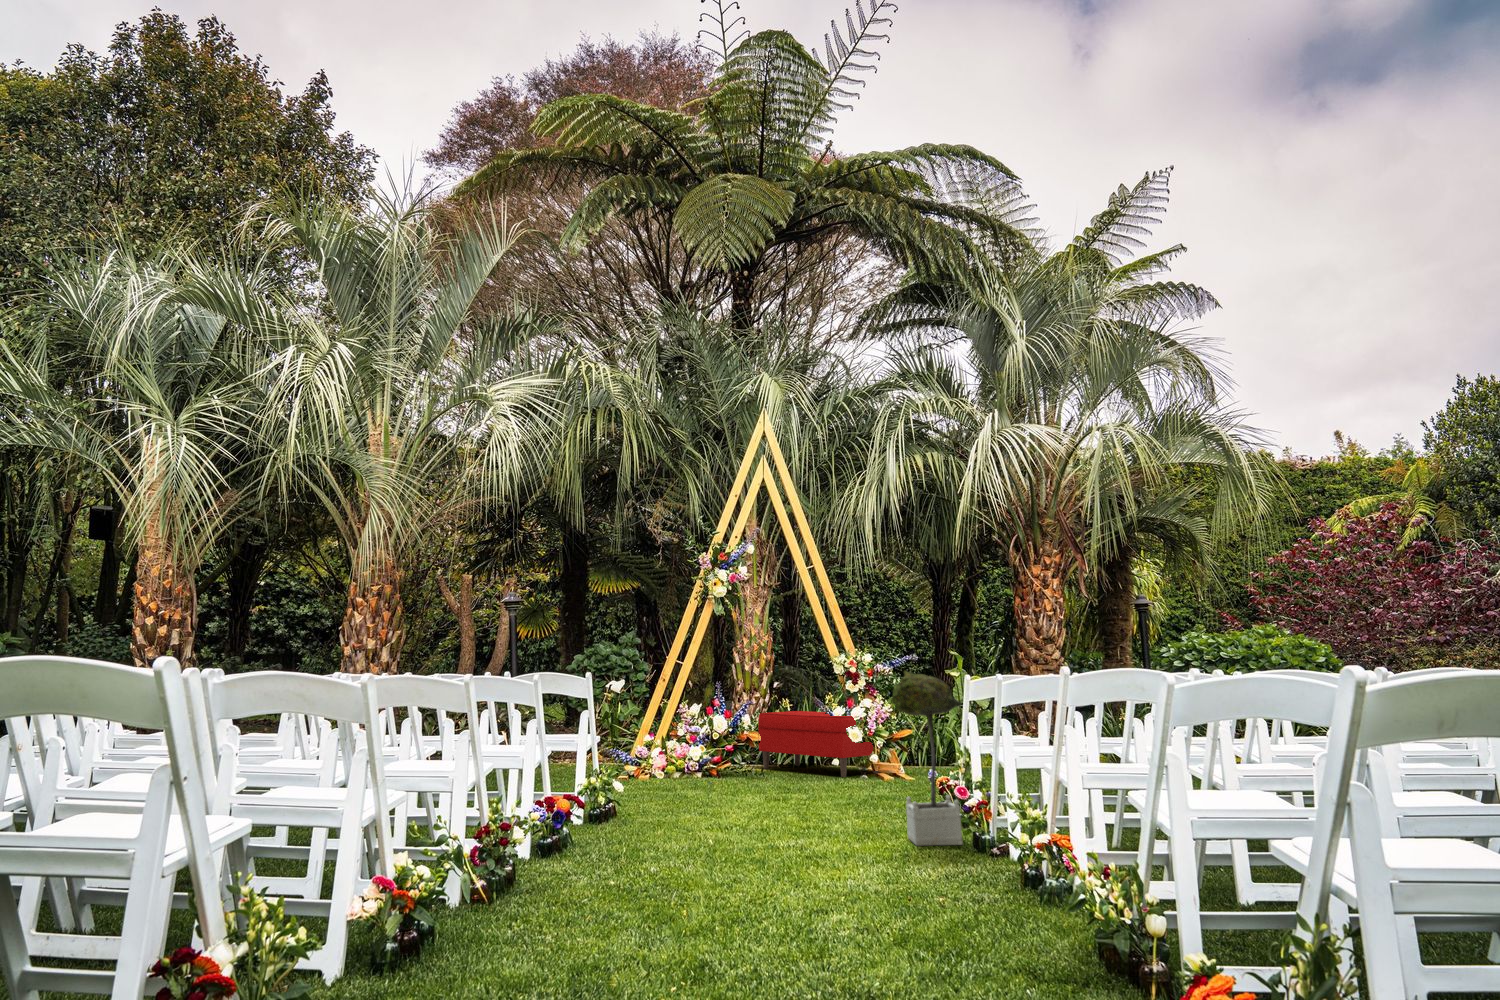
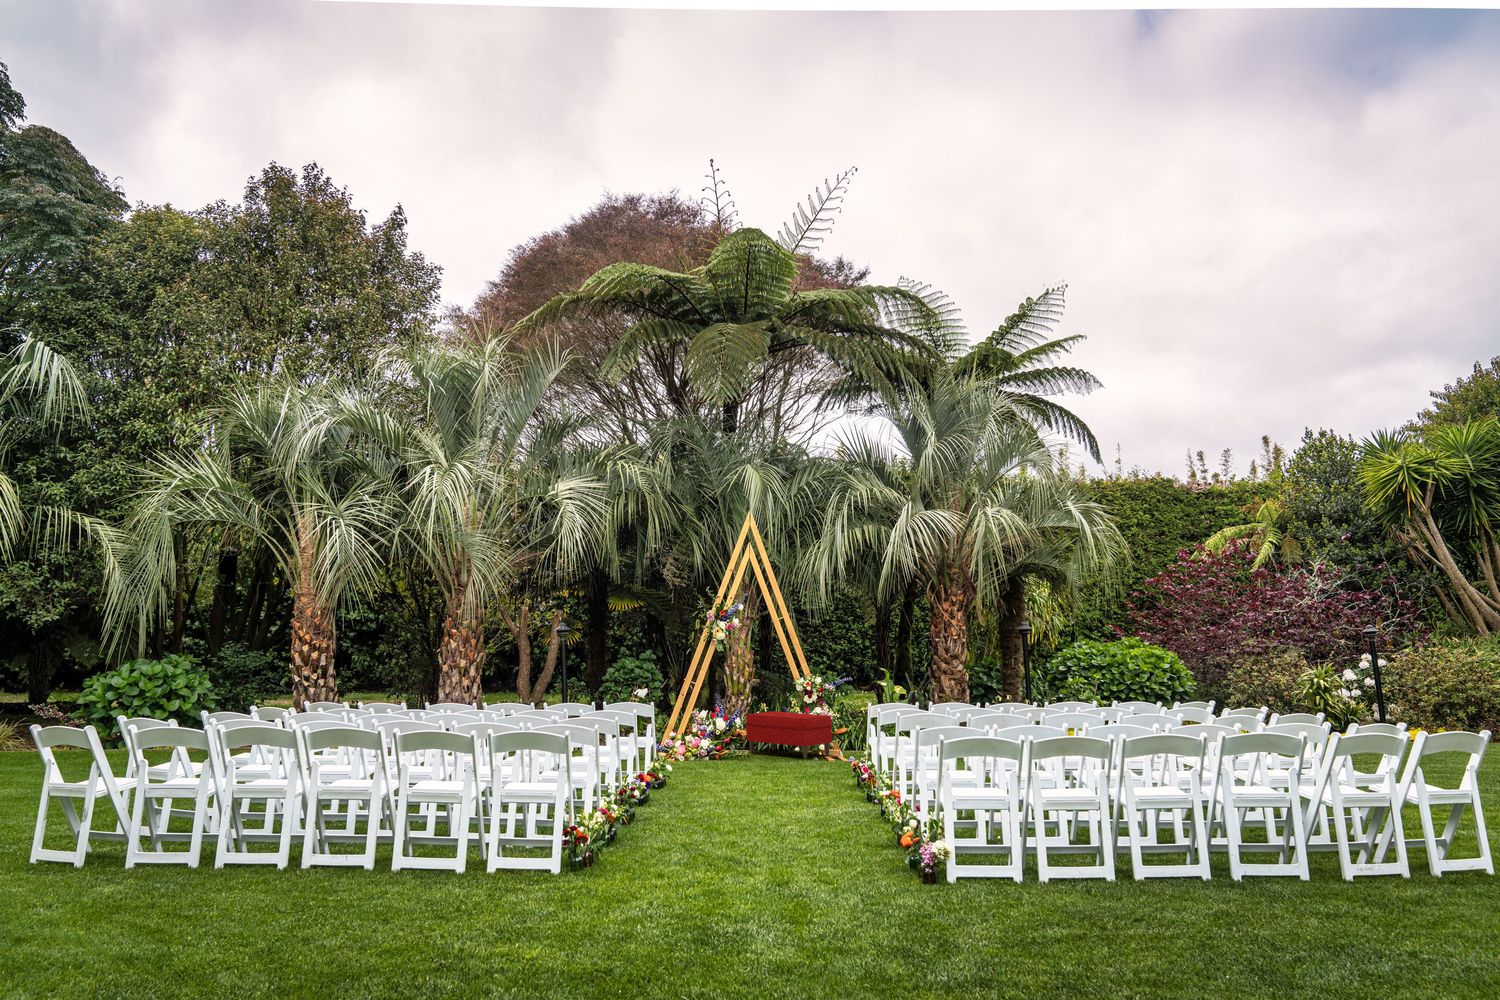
potted tree: present [891,671,963,846] -> none [824,706,863,800]

